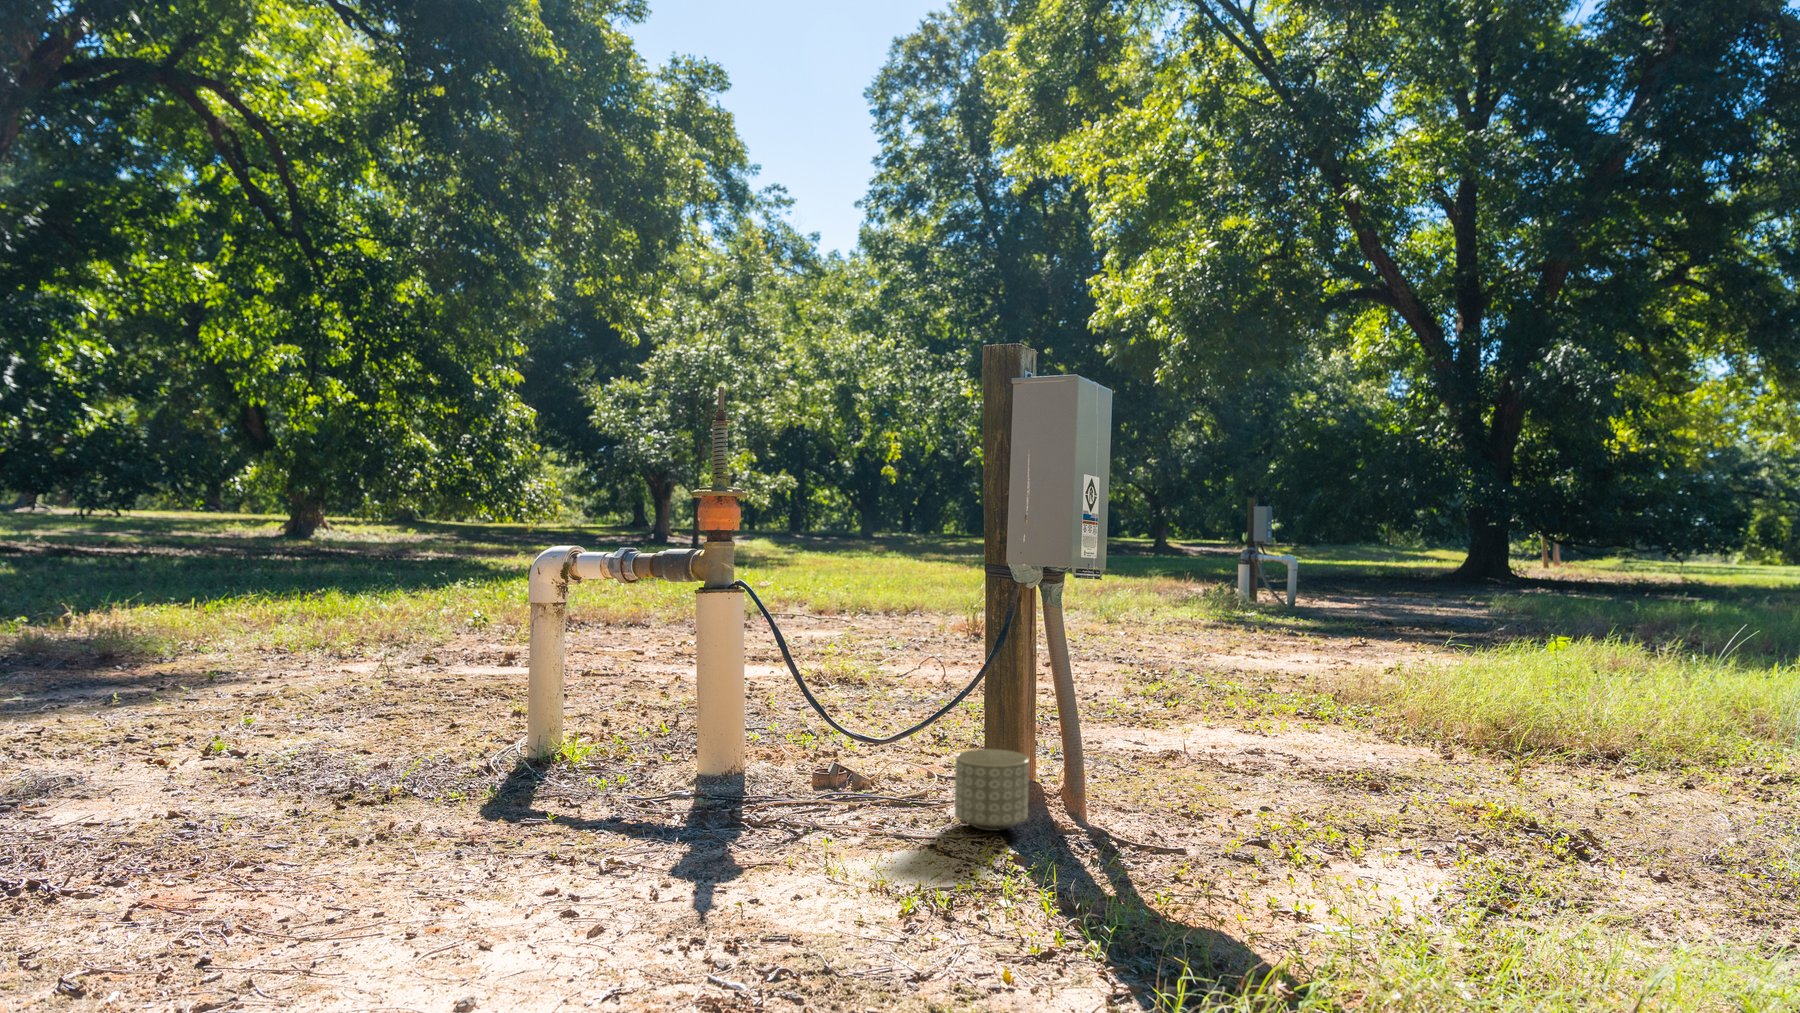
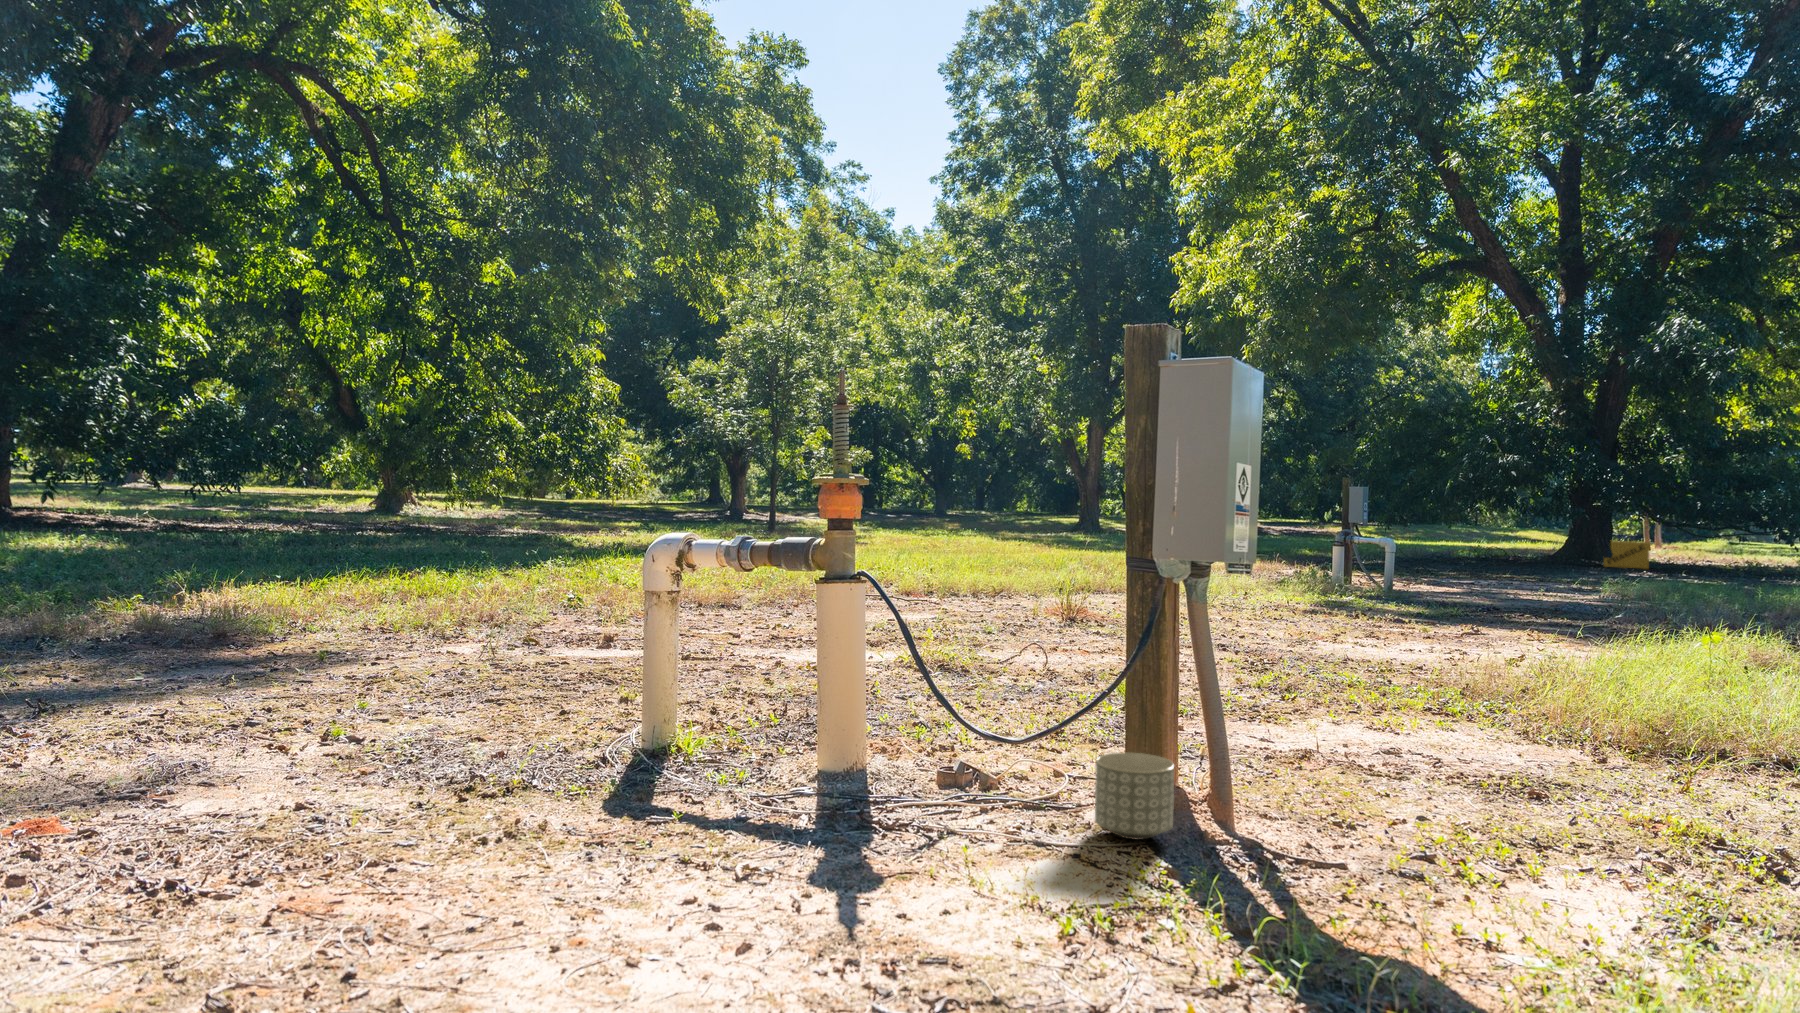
cardboard box: none [1501,558,1543,585] -> present [1604,541,1650,569]

